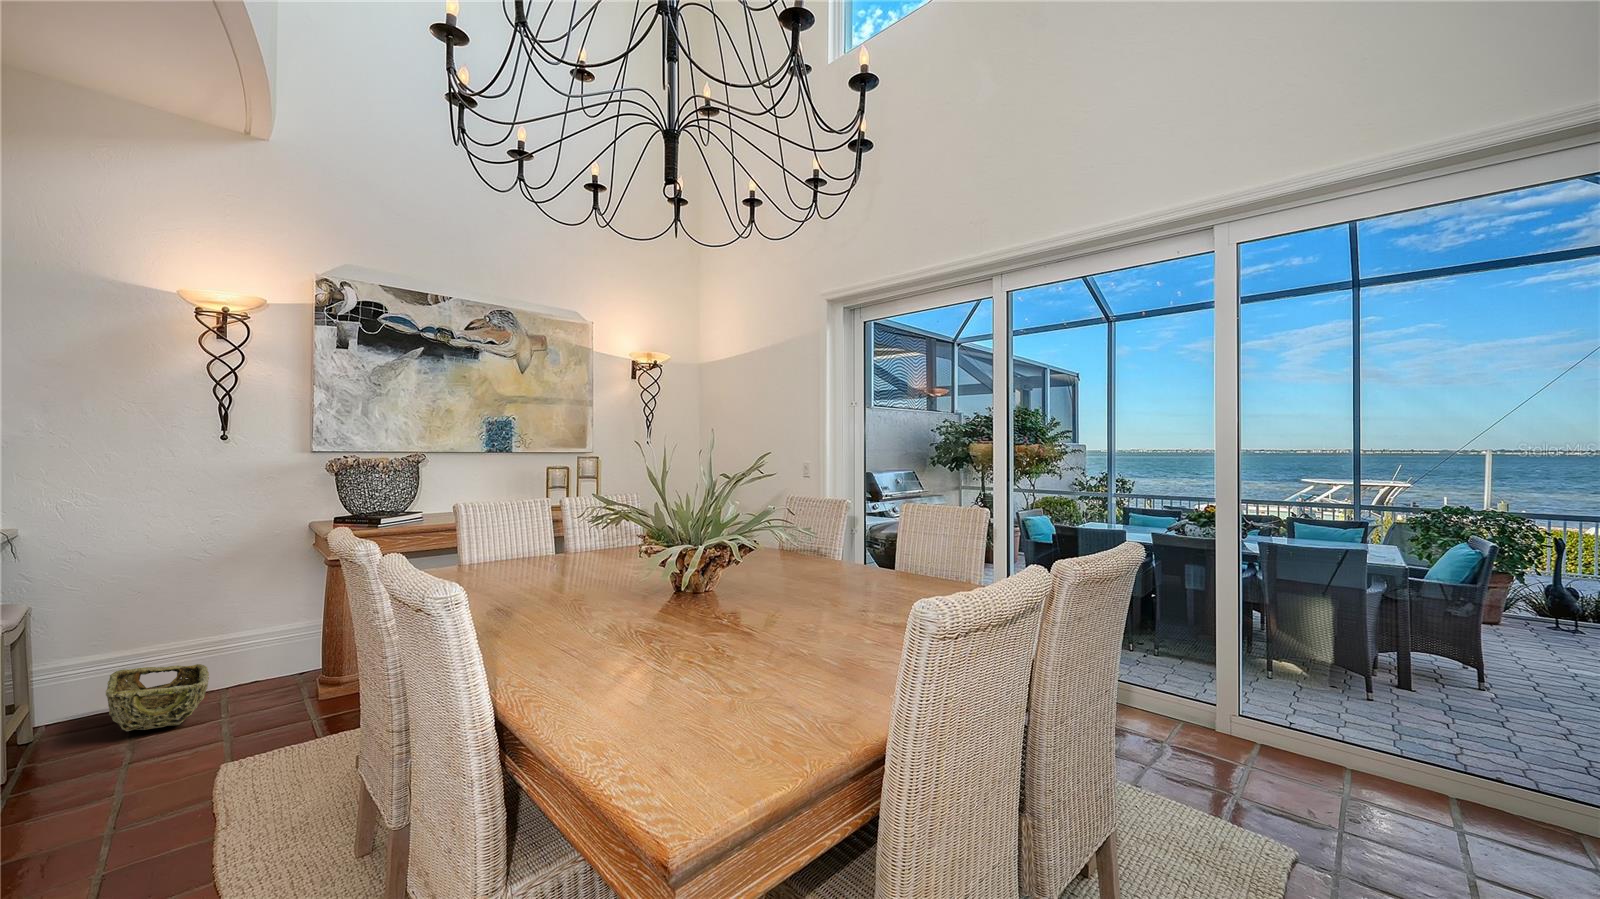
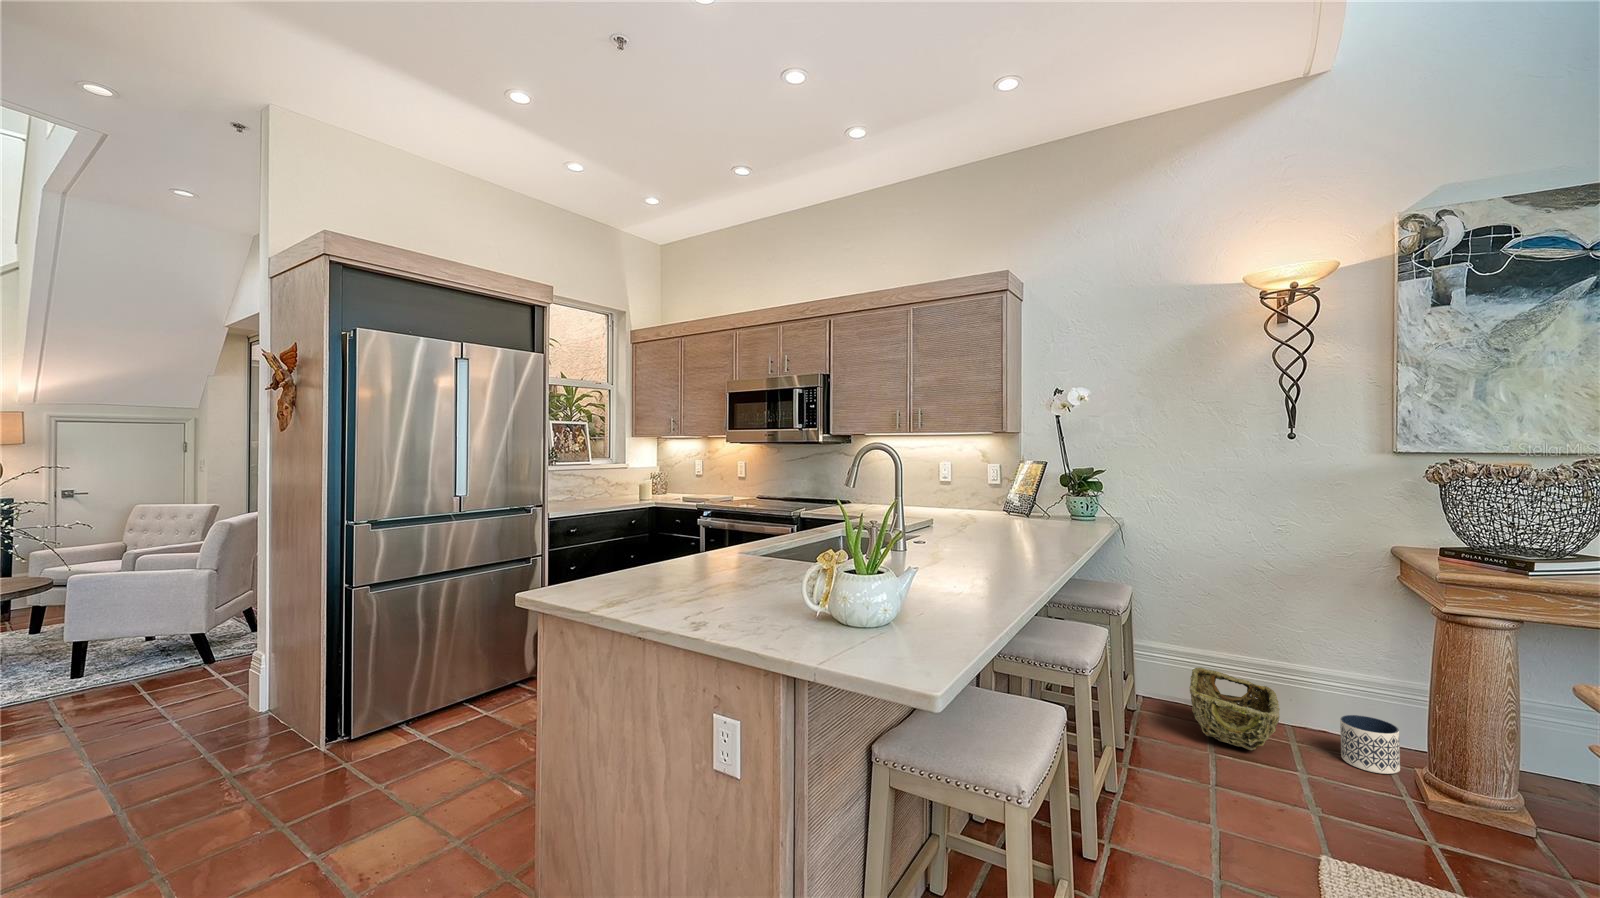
planter: none [264,656,310,699] -> present [1340,715,1400,774]

